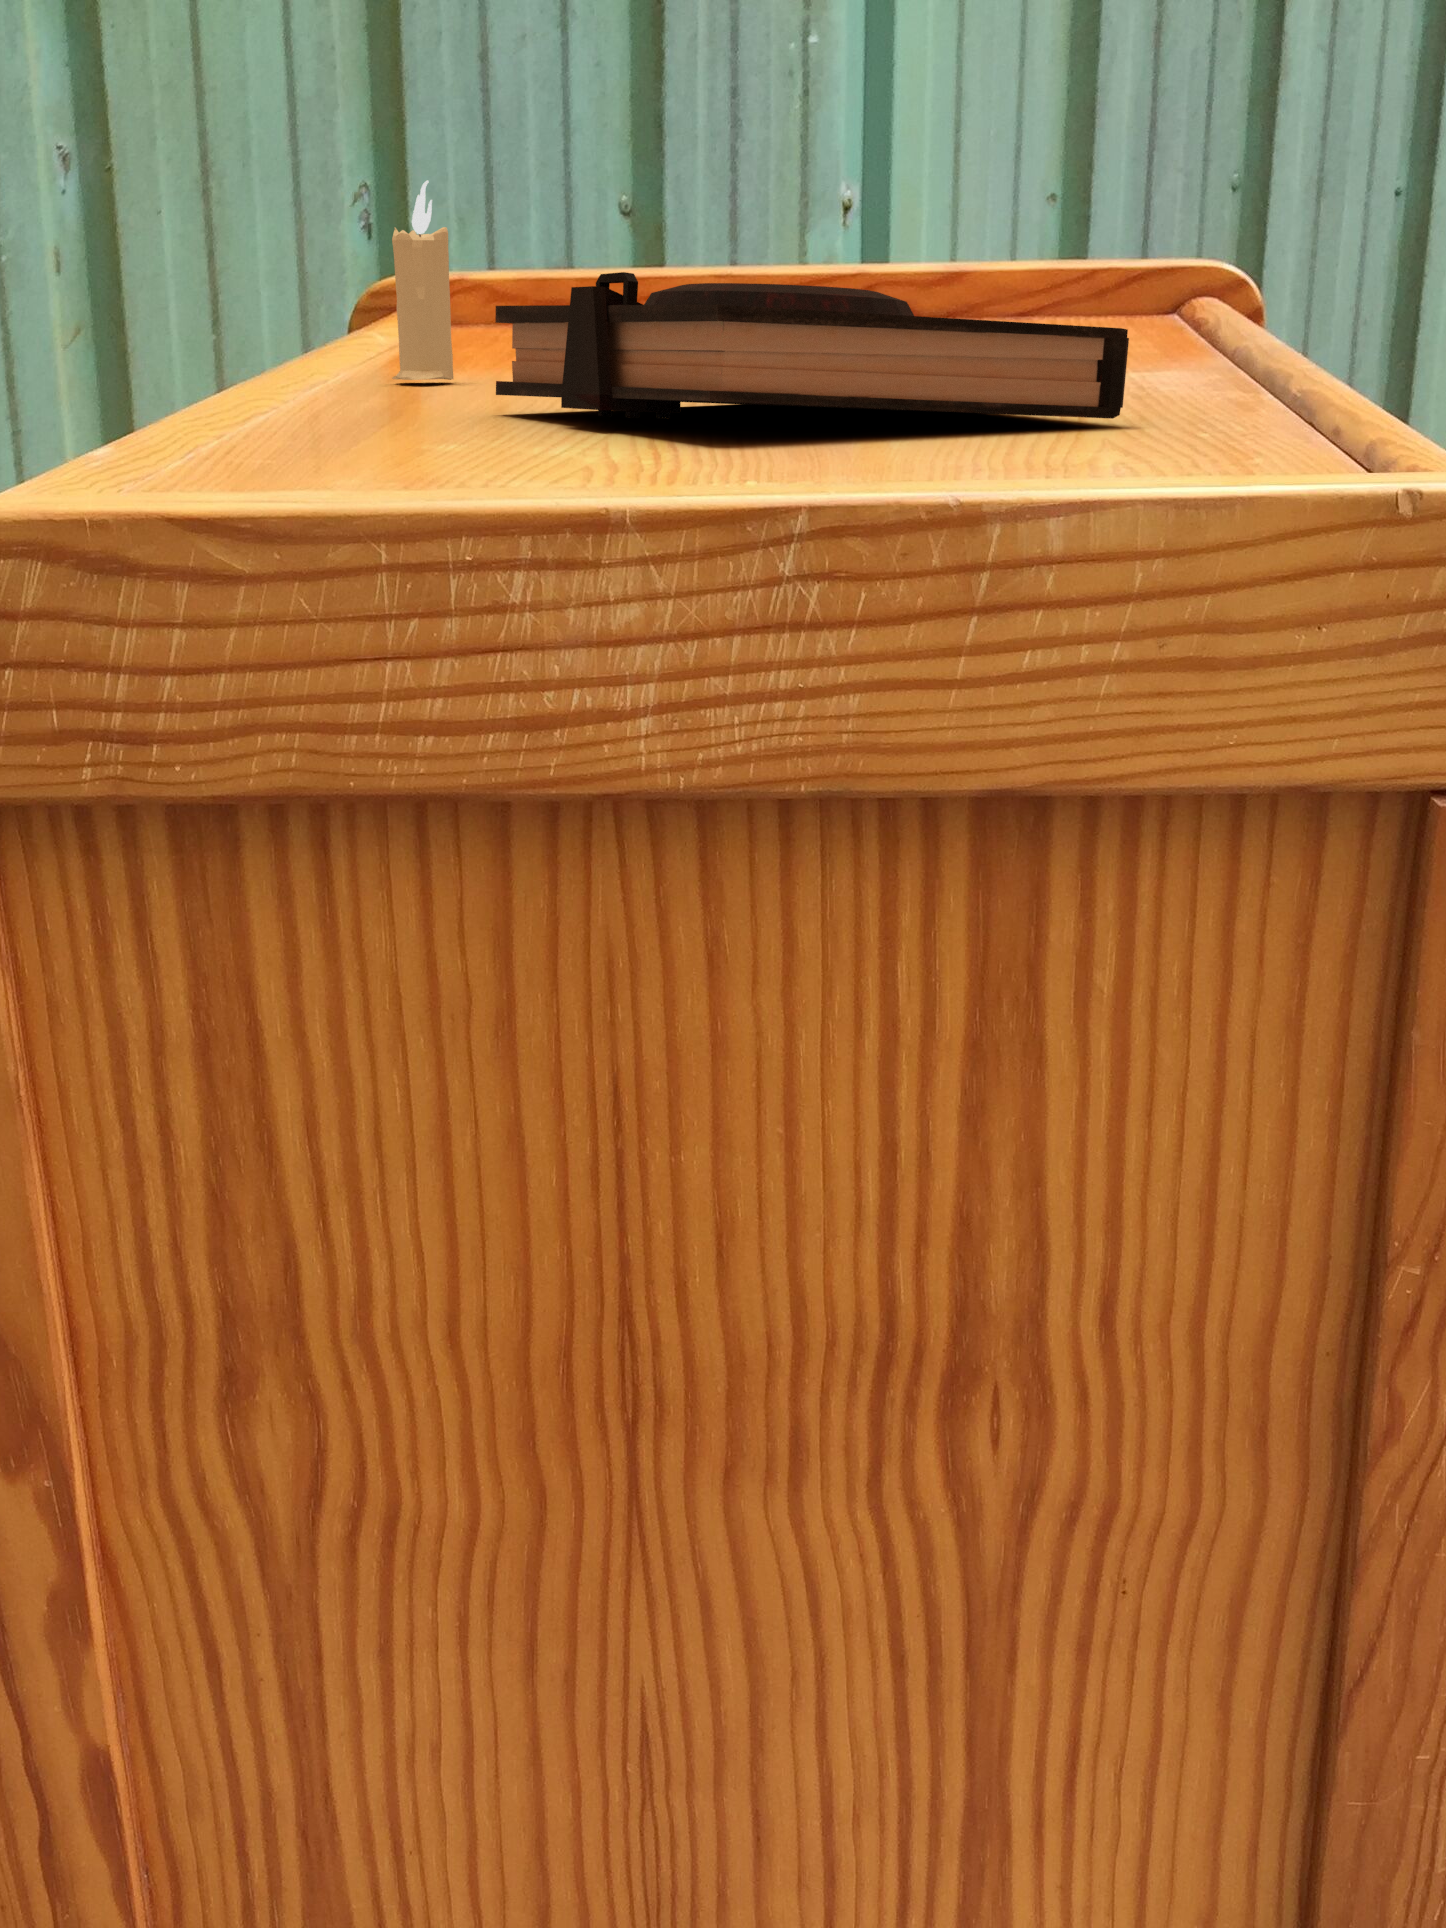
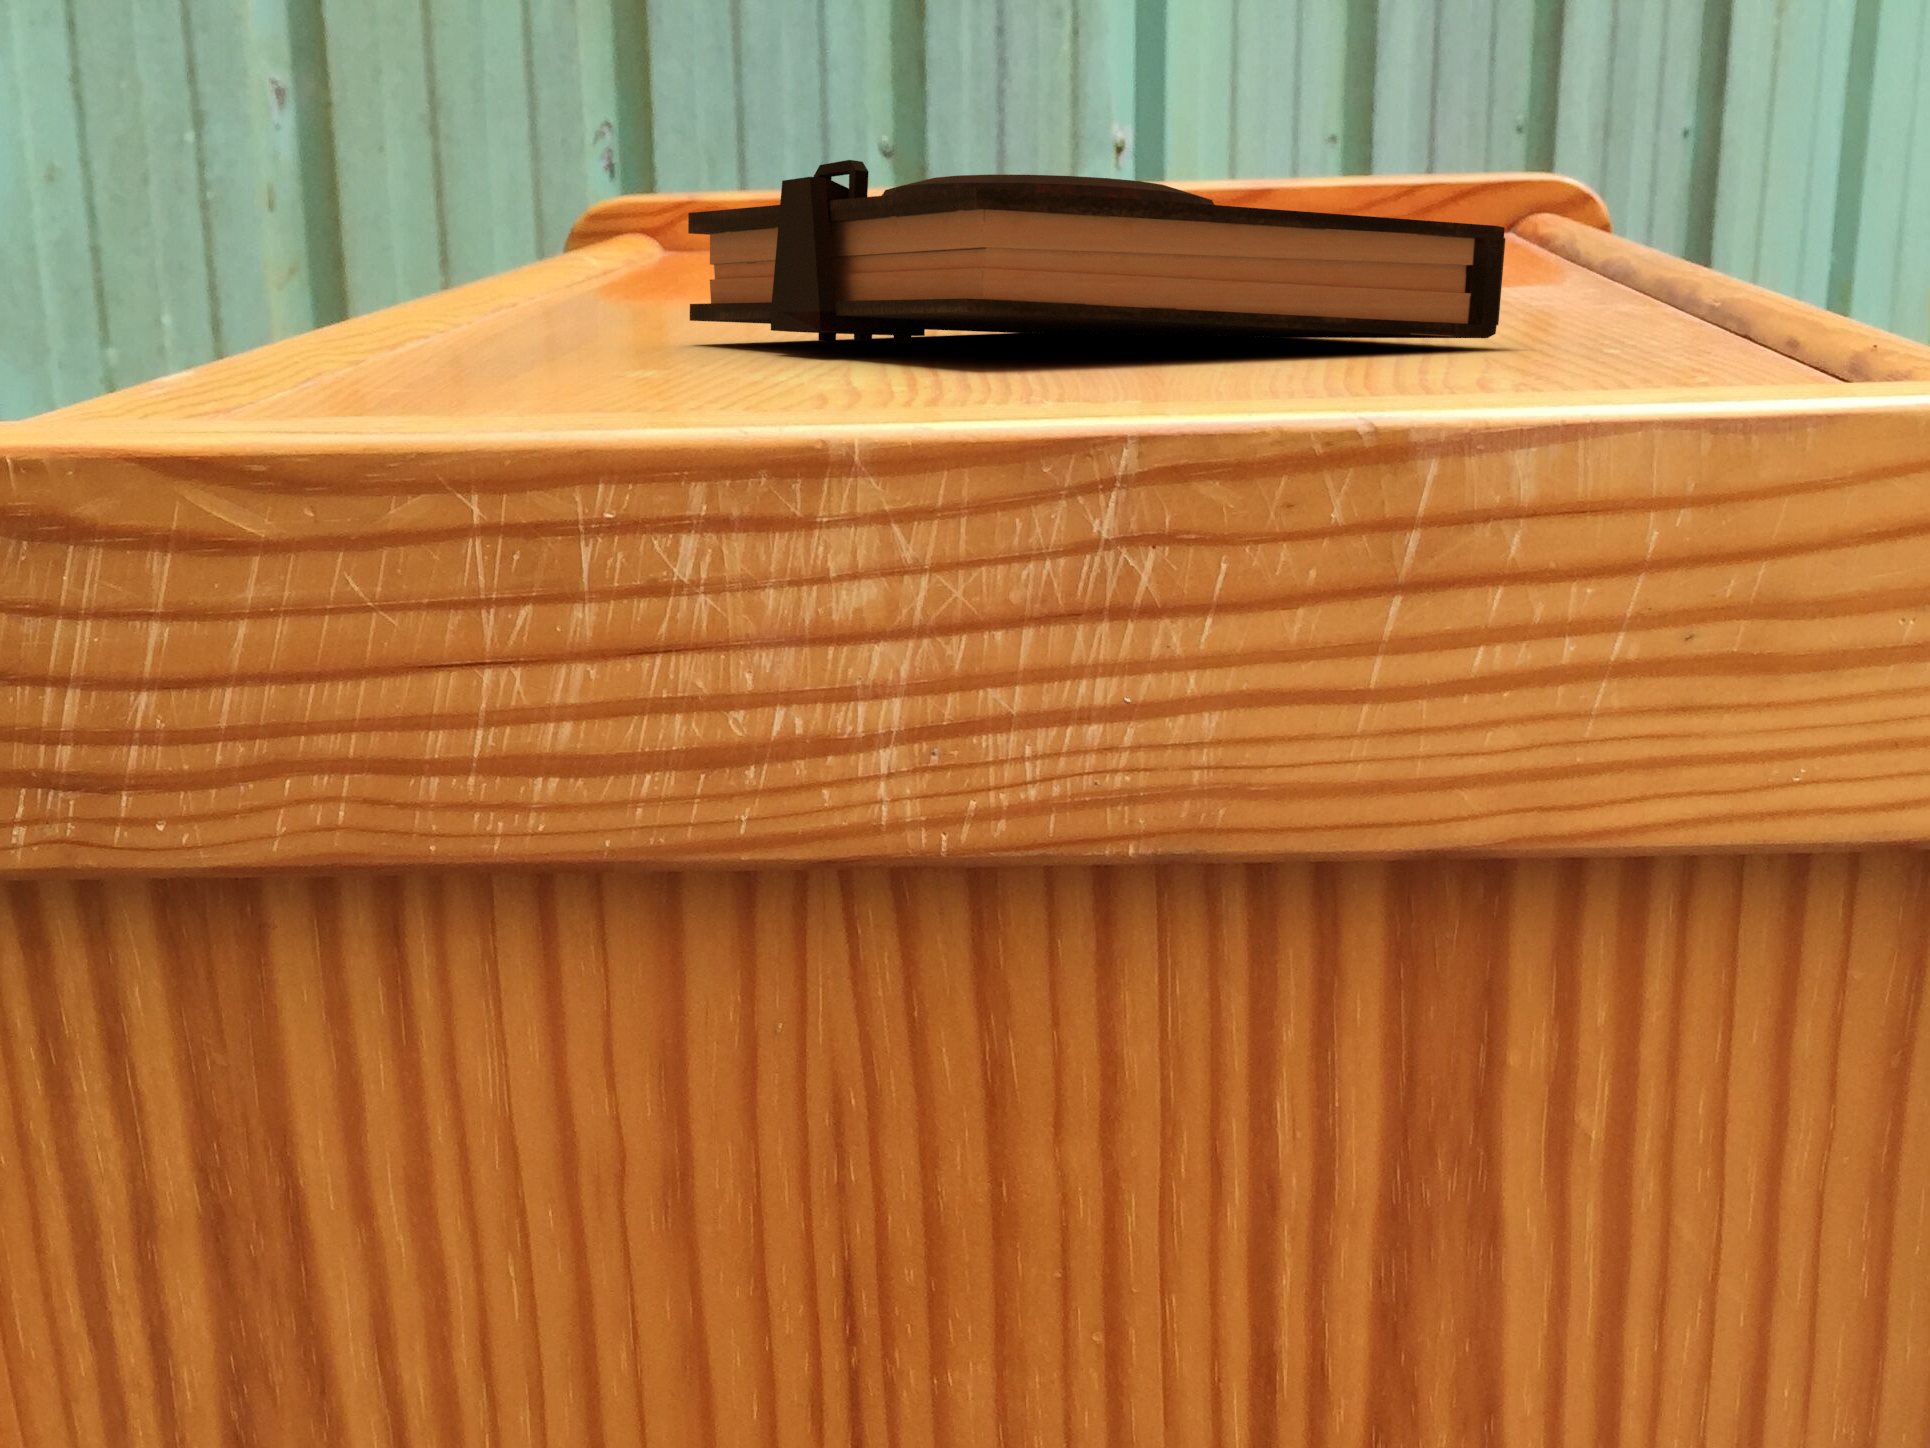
candle: present [392,181,454,380] -> none [572,89,647,316]

